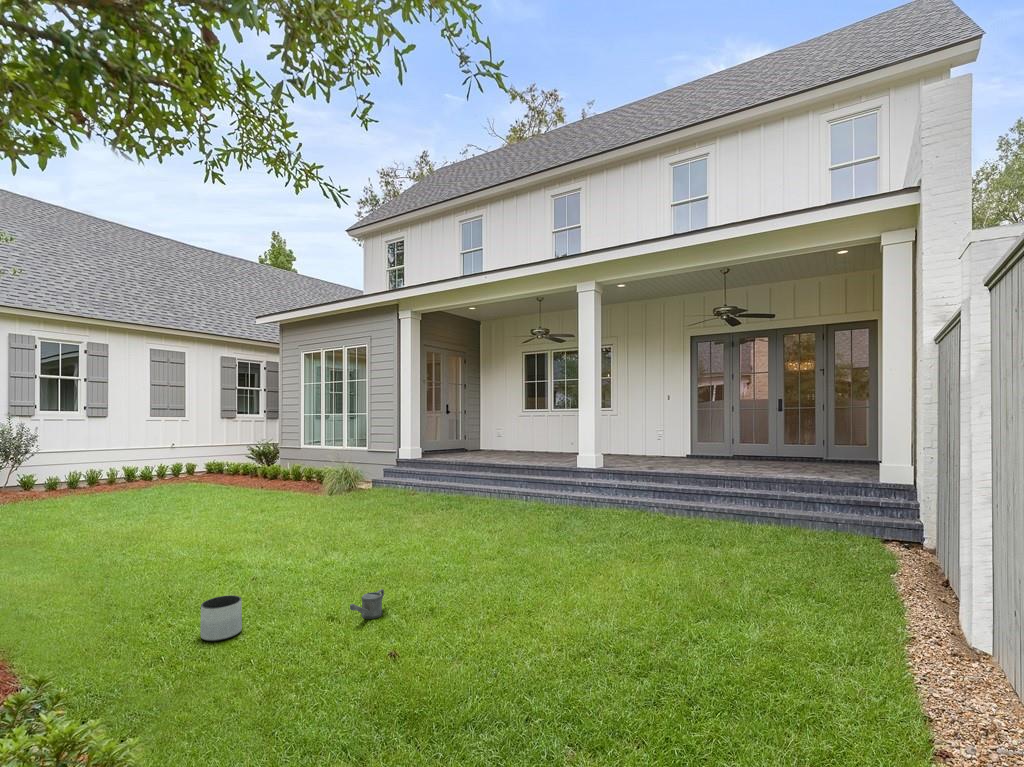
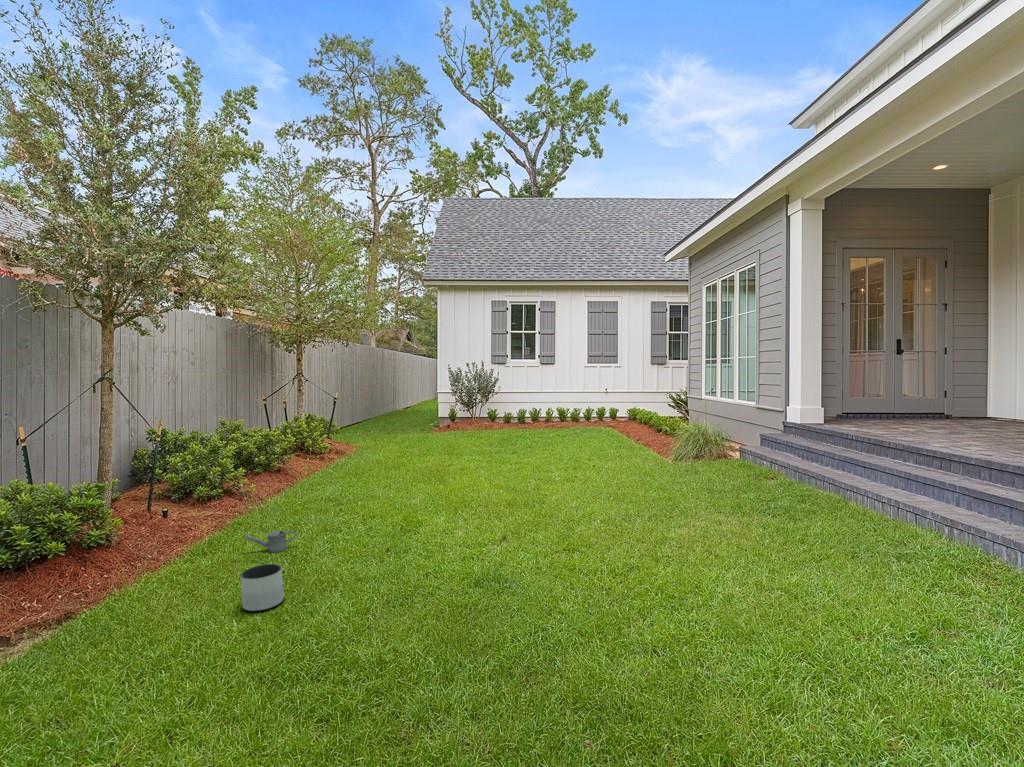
watering can: present [350,589,384,619] -> present [245,531,295,553]

